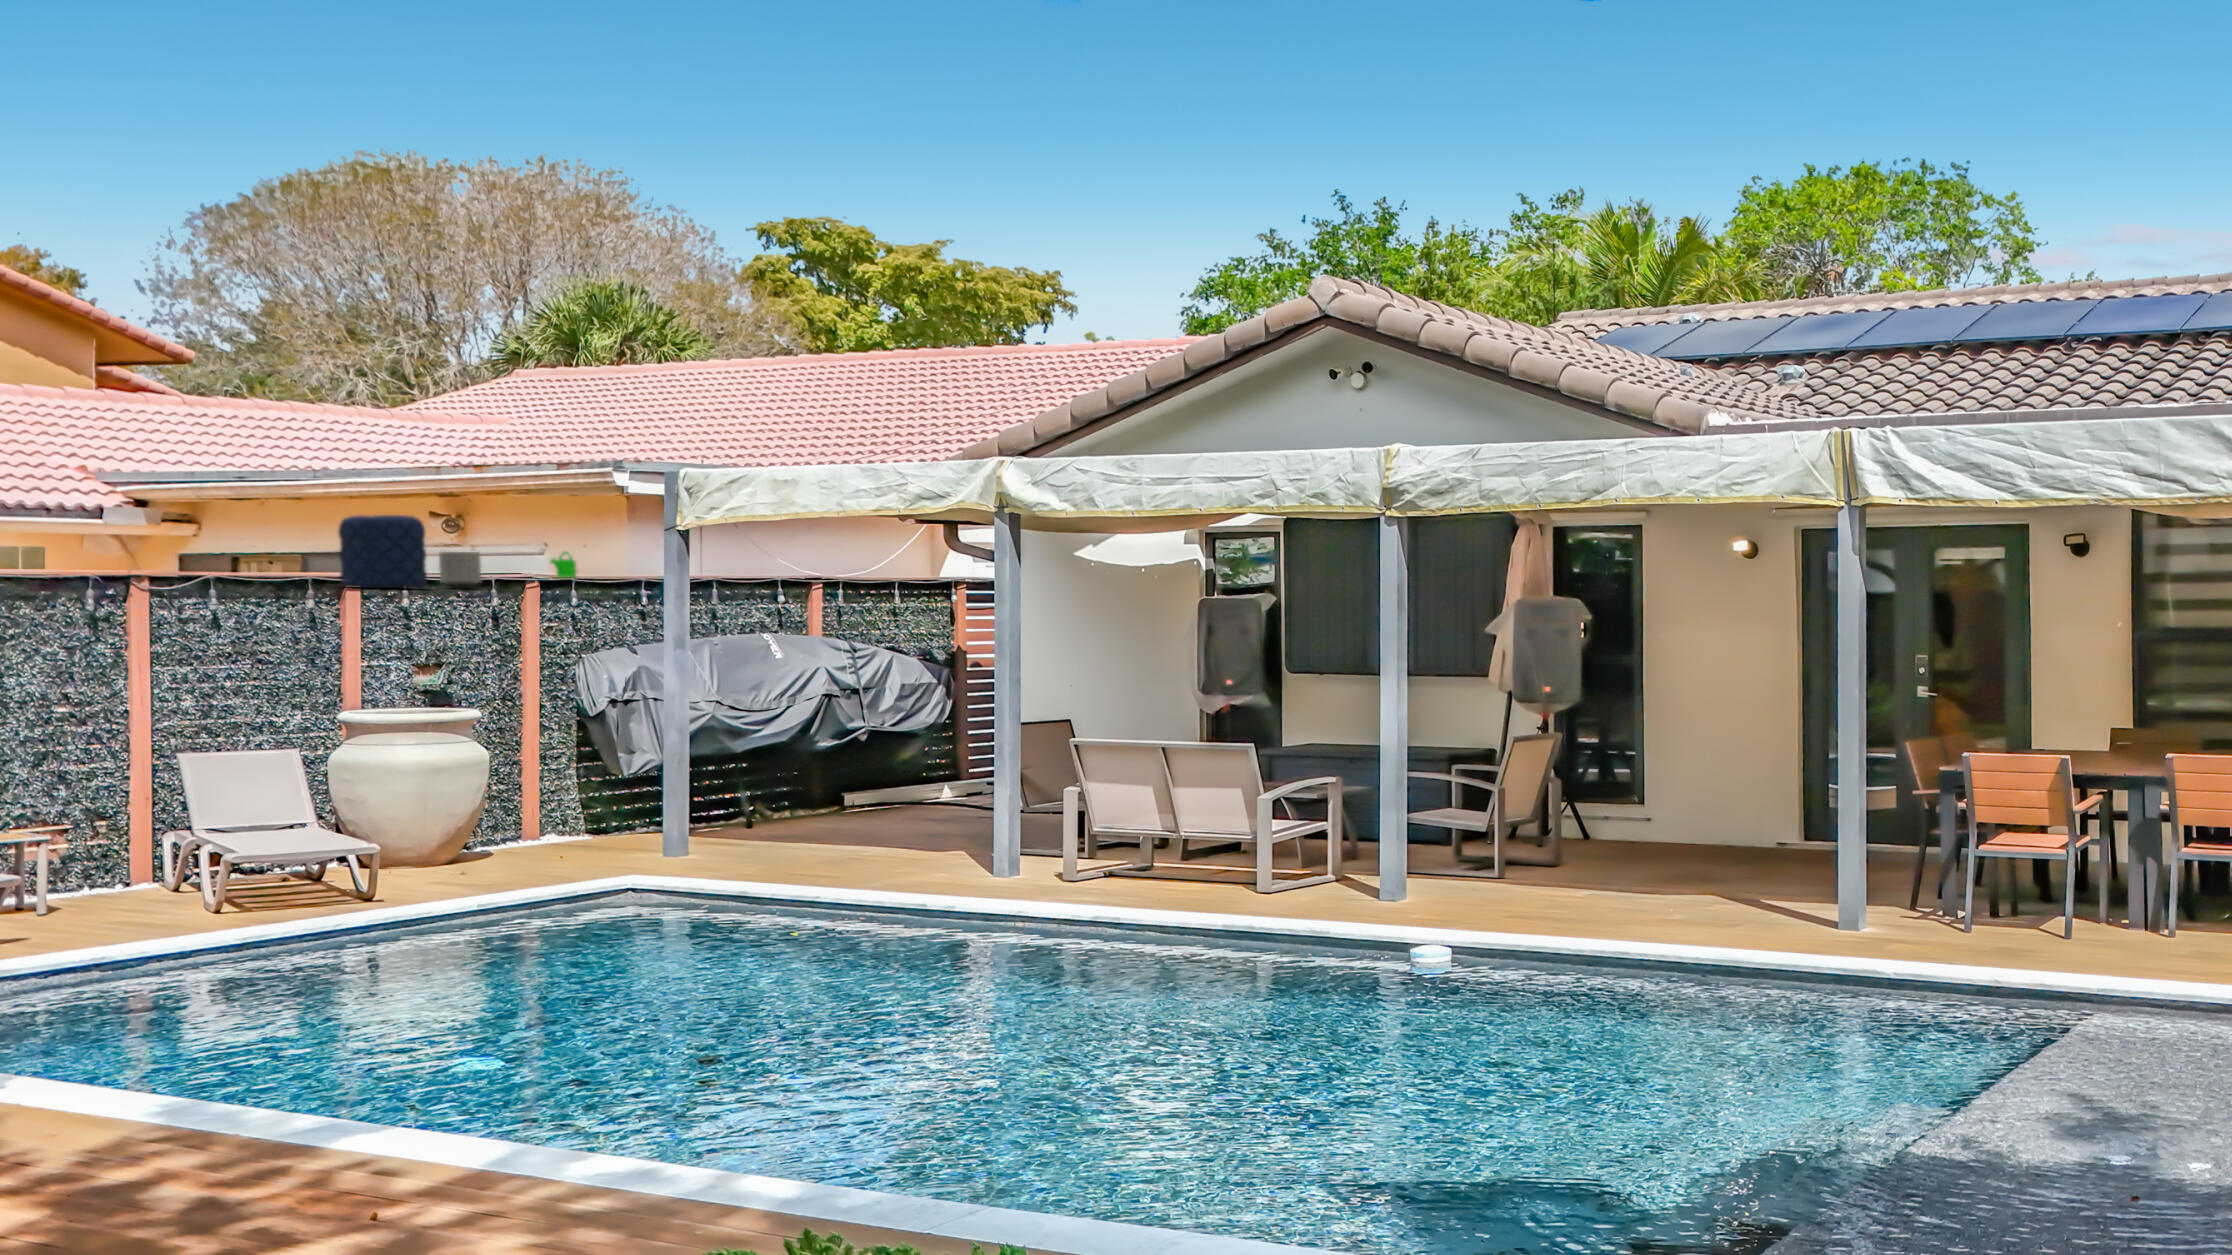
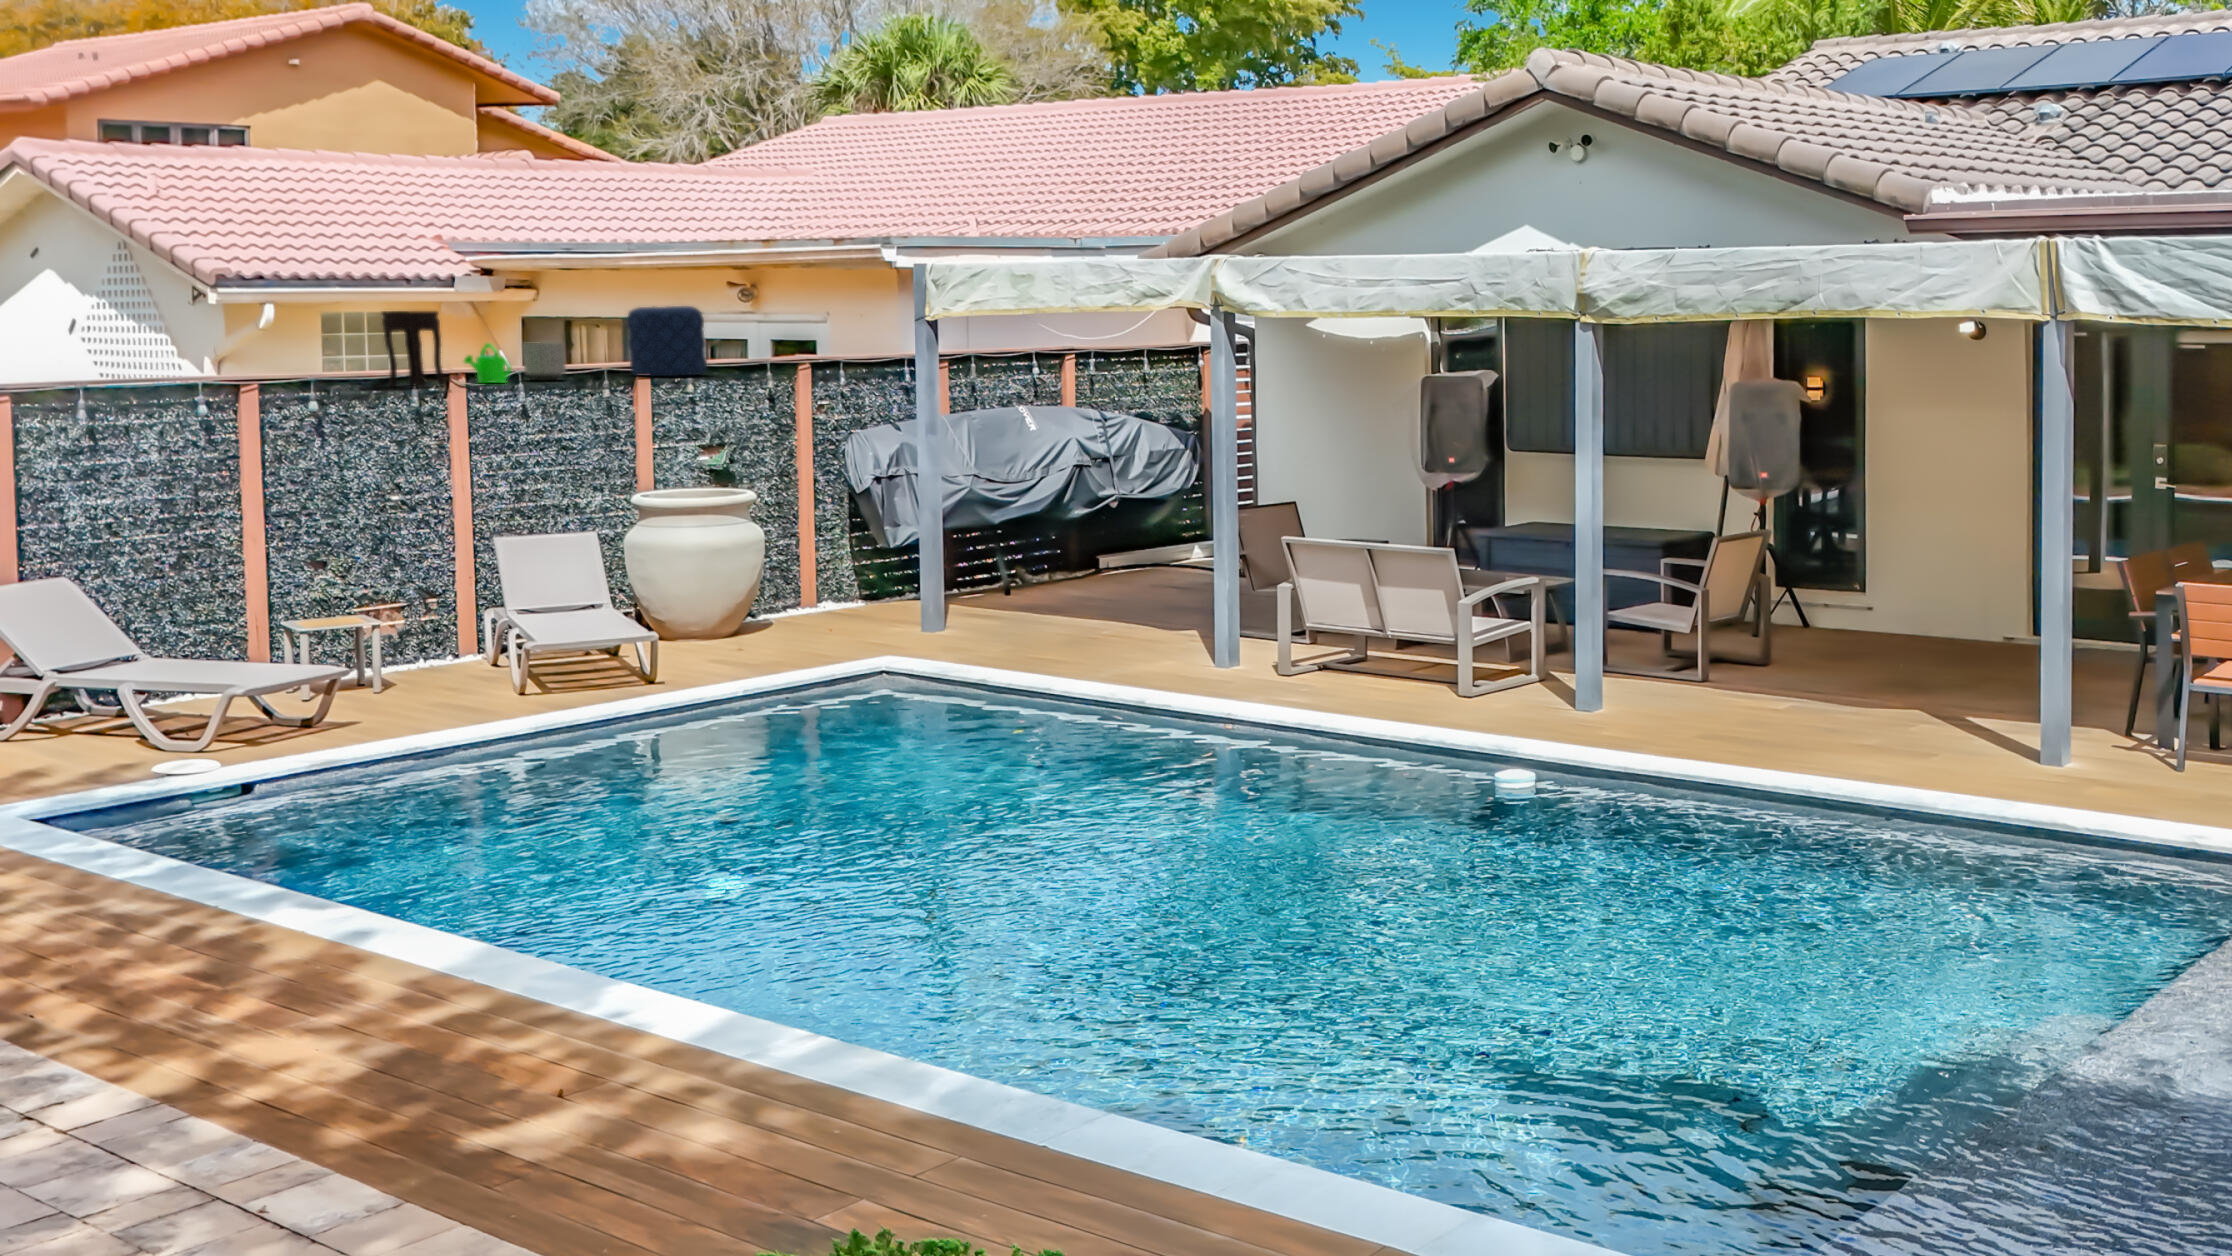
side table: none [56,504,128,587] -> present [382,311,445,387]
watering can: present [550,551,577,578] -> present [464,343,511,383]
planter: present [439,552,481,589] -> present [522,342,566,380]

